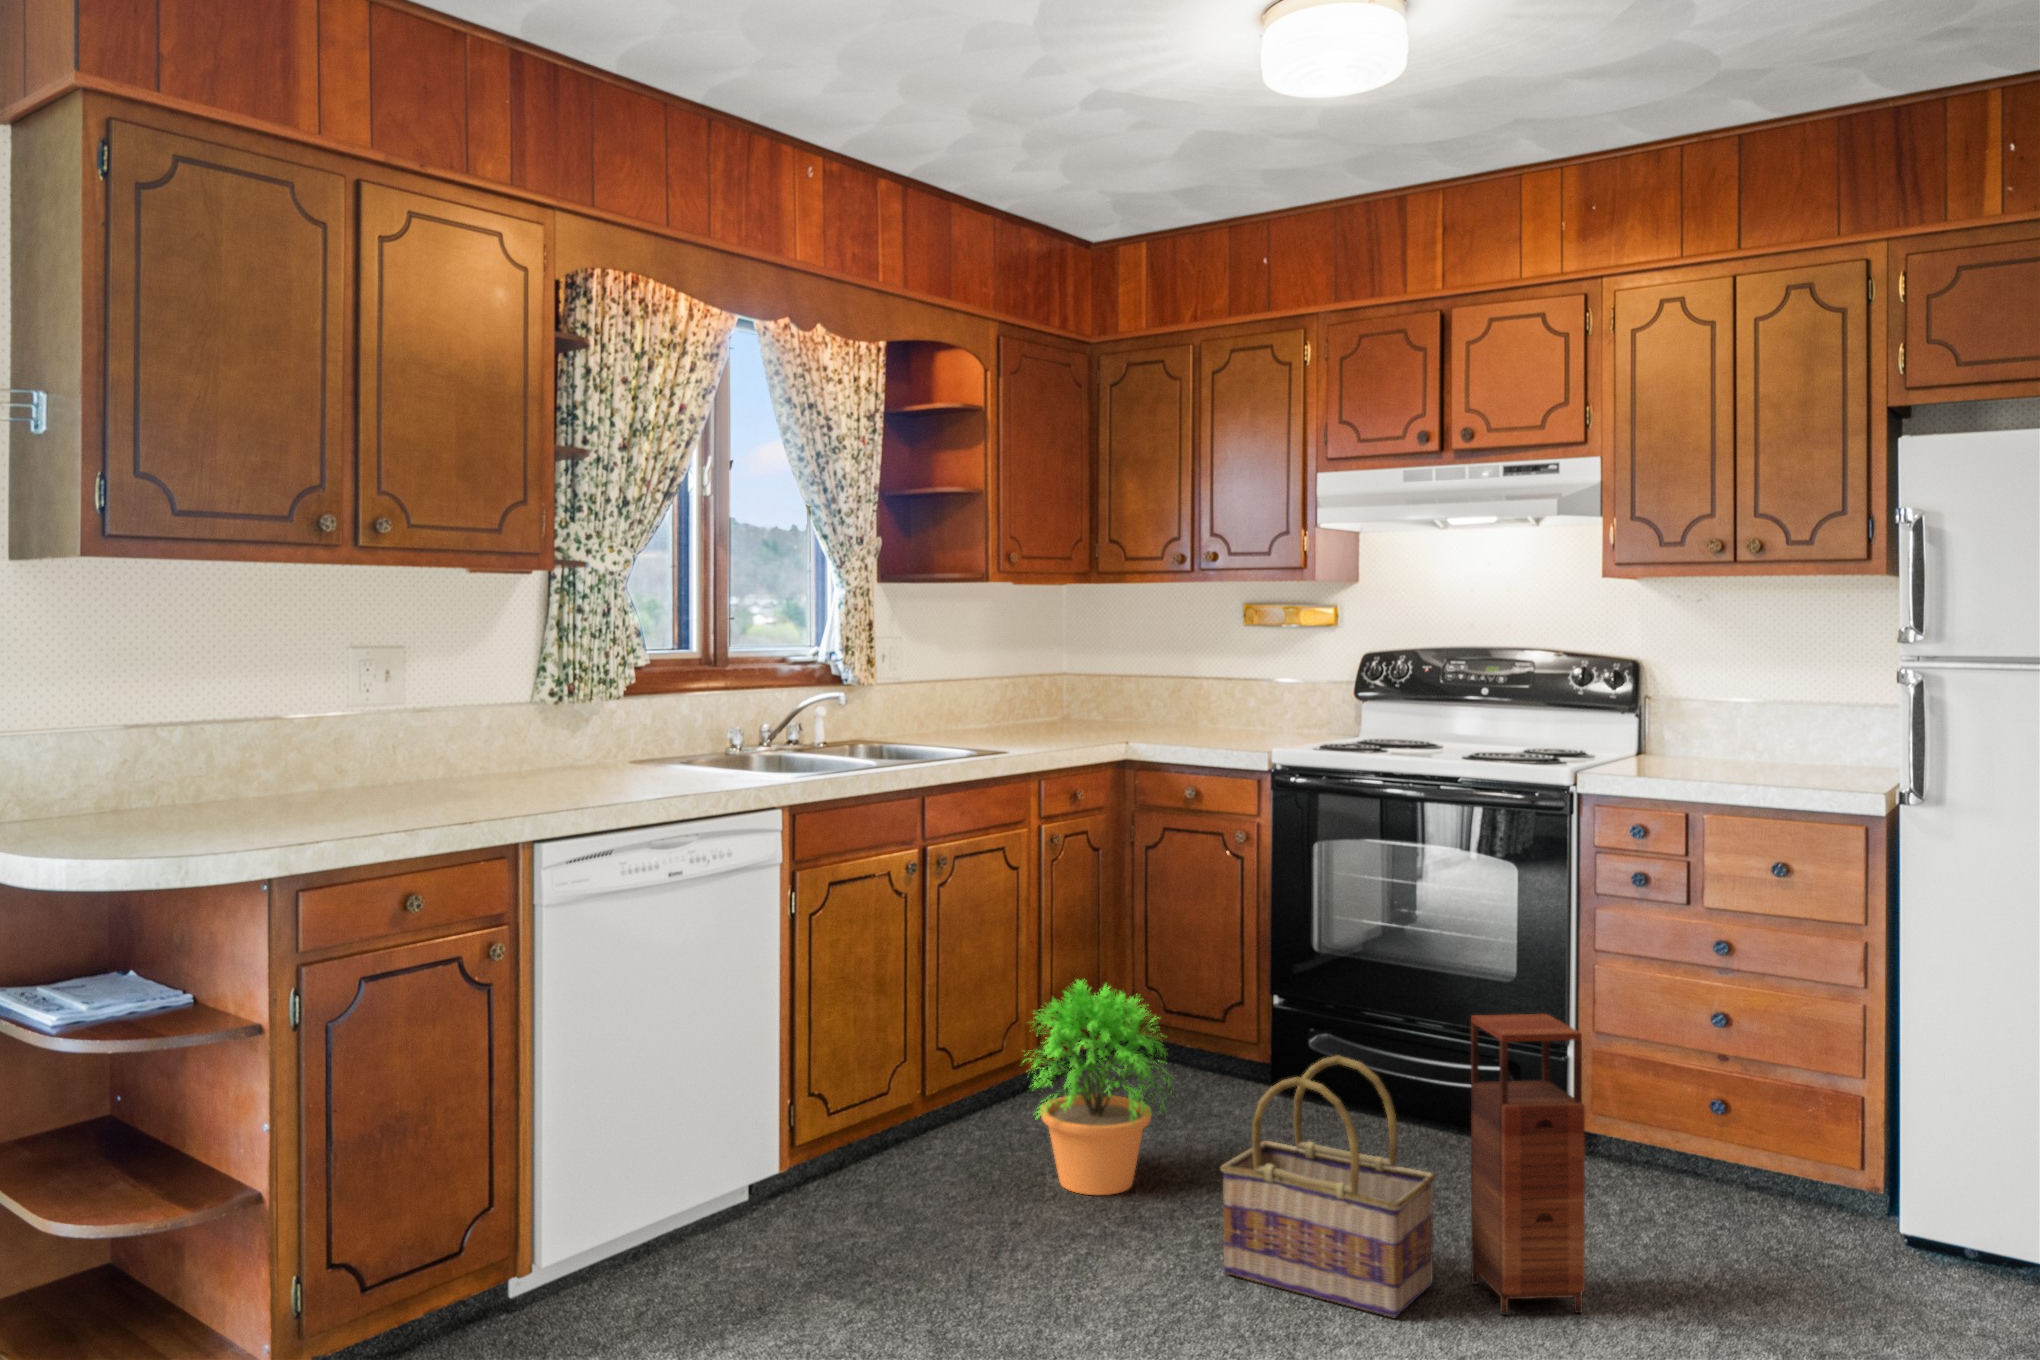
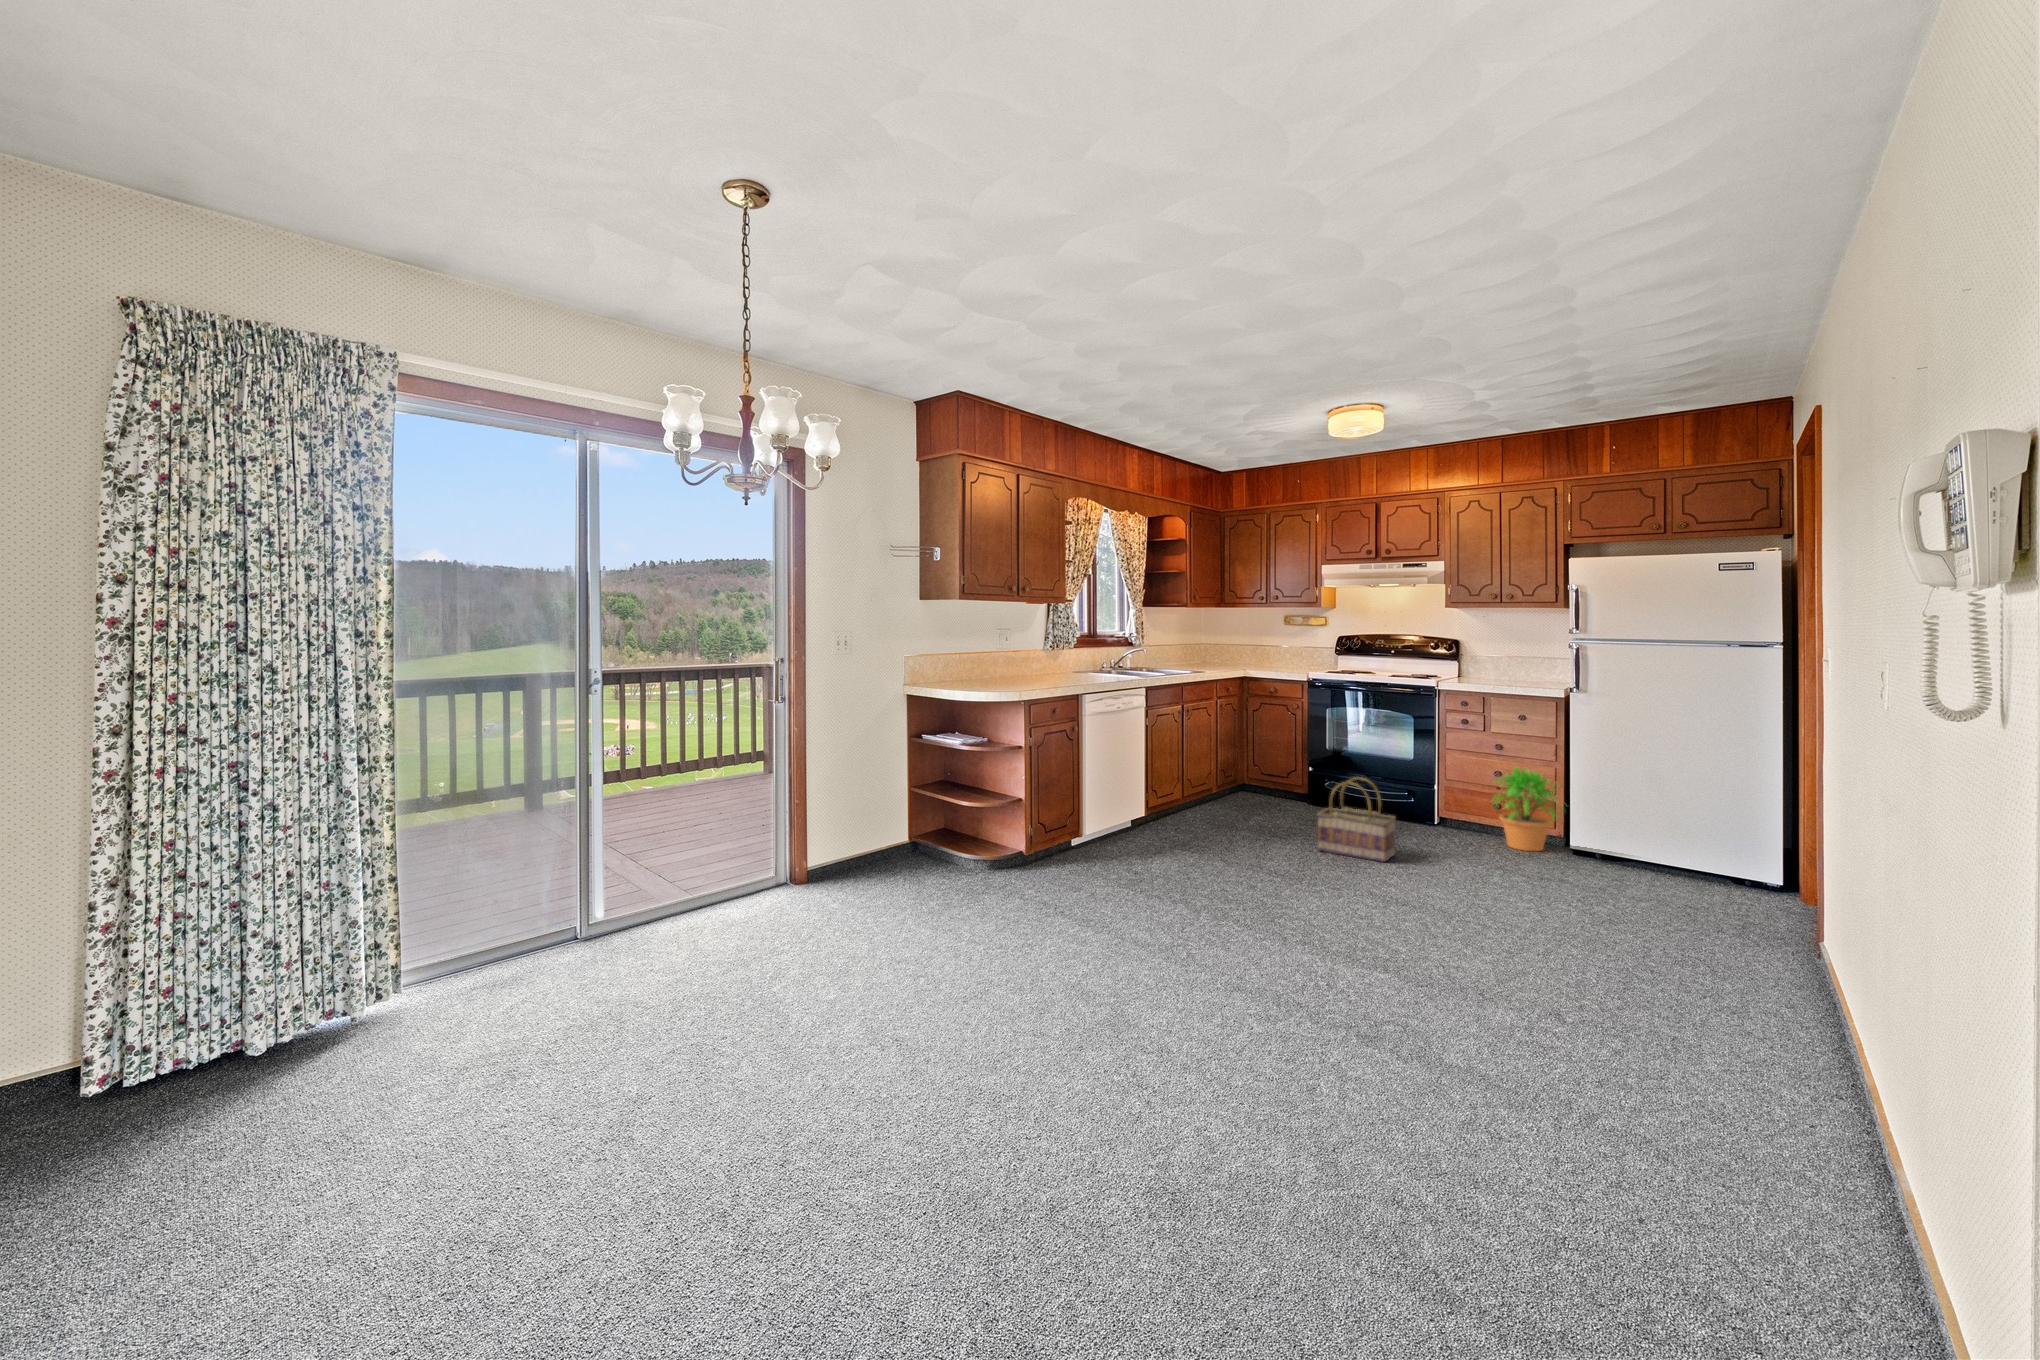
potted plant: present [1023,980,1171,1195] -> present [1491,767,1562,851]
storage cabinet: present [1471,1014,1585,1315] -> none [1409,762,1453,863]

